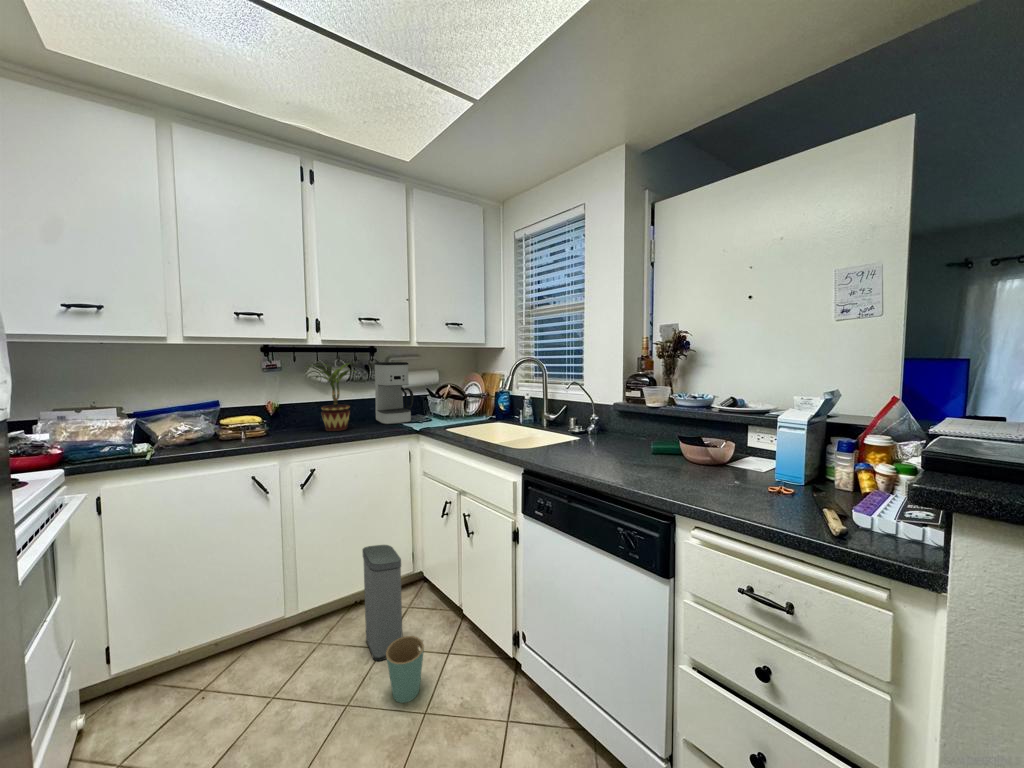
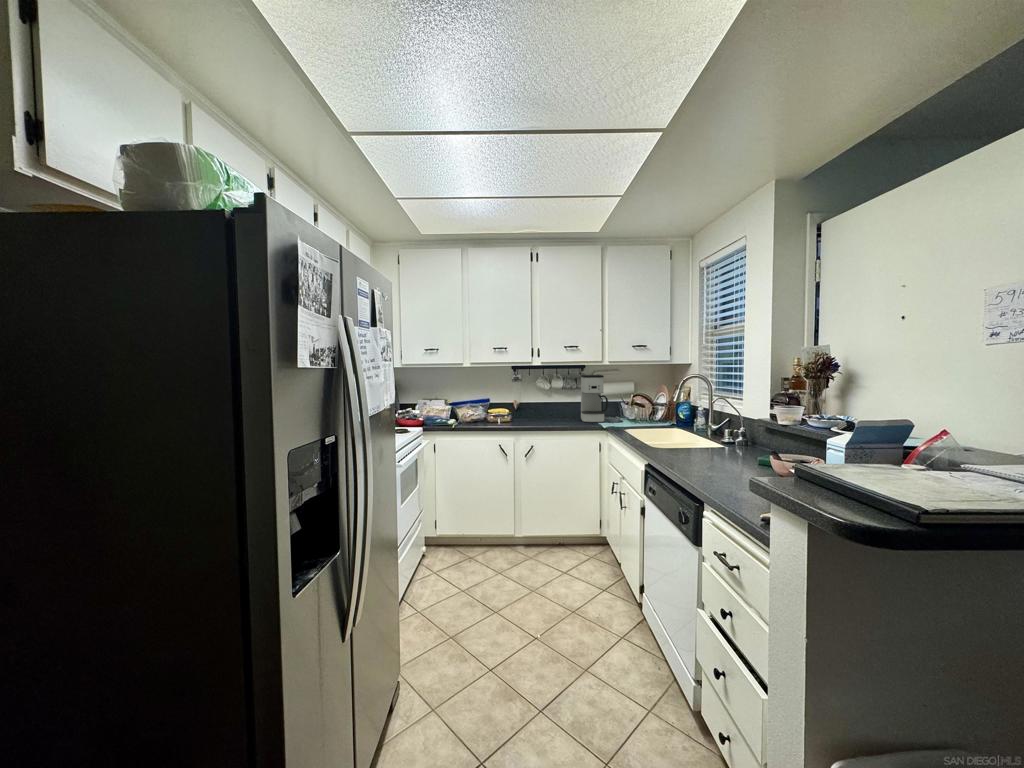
potted plant: present [309,362,355,431] -> none [531,376,564,423]
trash can: present [363,545,424,703] -> none [555,502,582,602]

